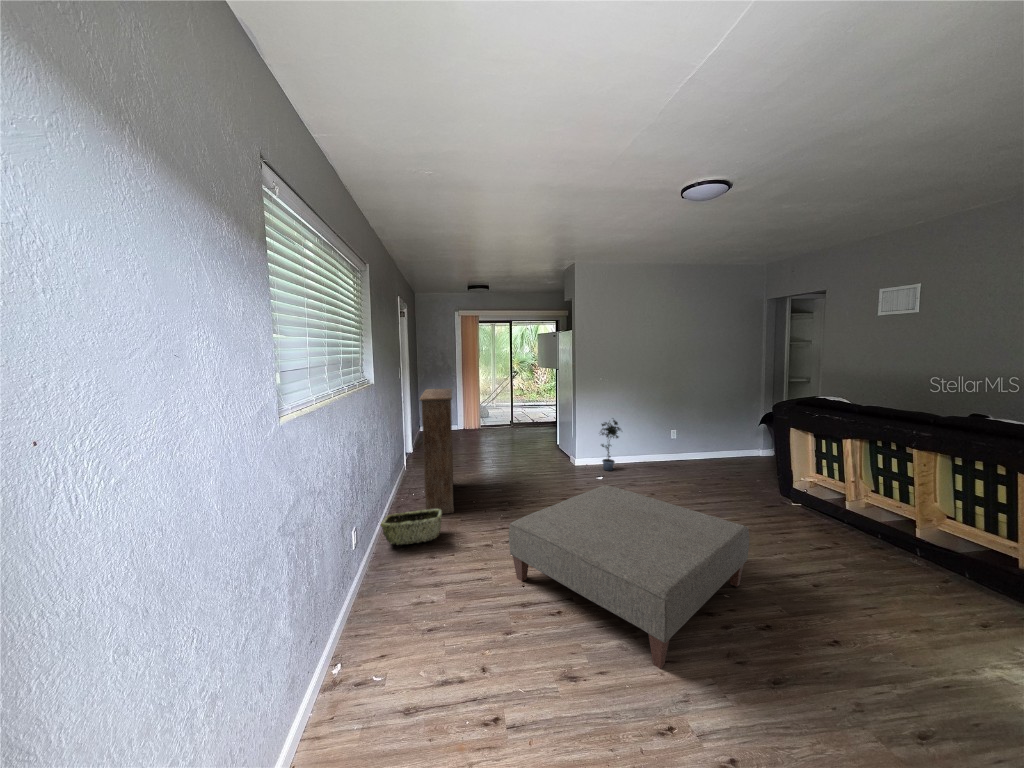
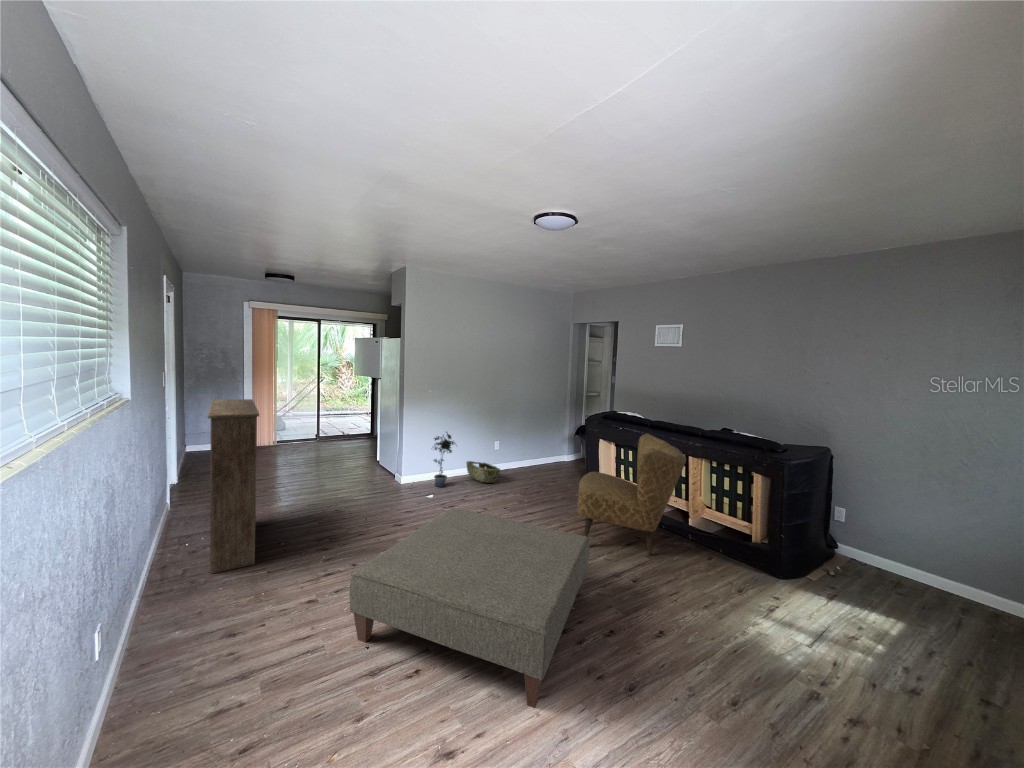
armchair: none [748,421,907,565] -> present [577,434,686,555]
woven basket: present [381,509,442,545] -> present [467,461,500,482]

